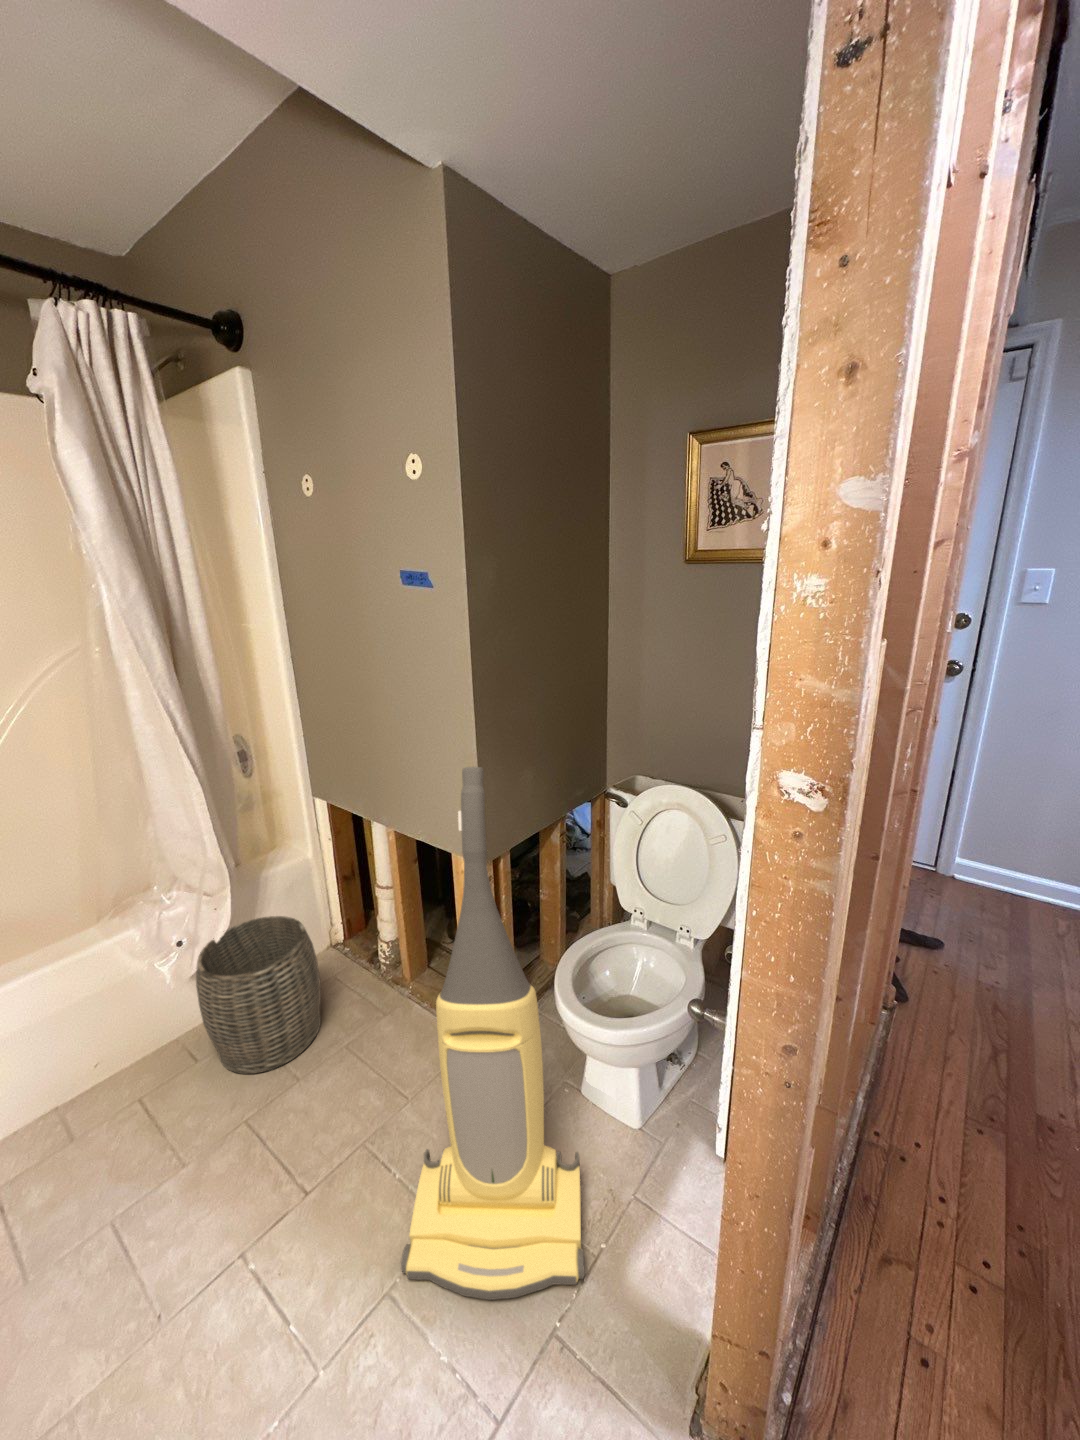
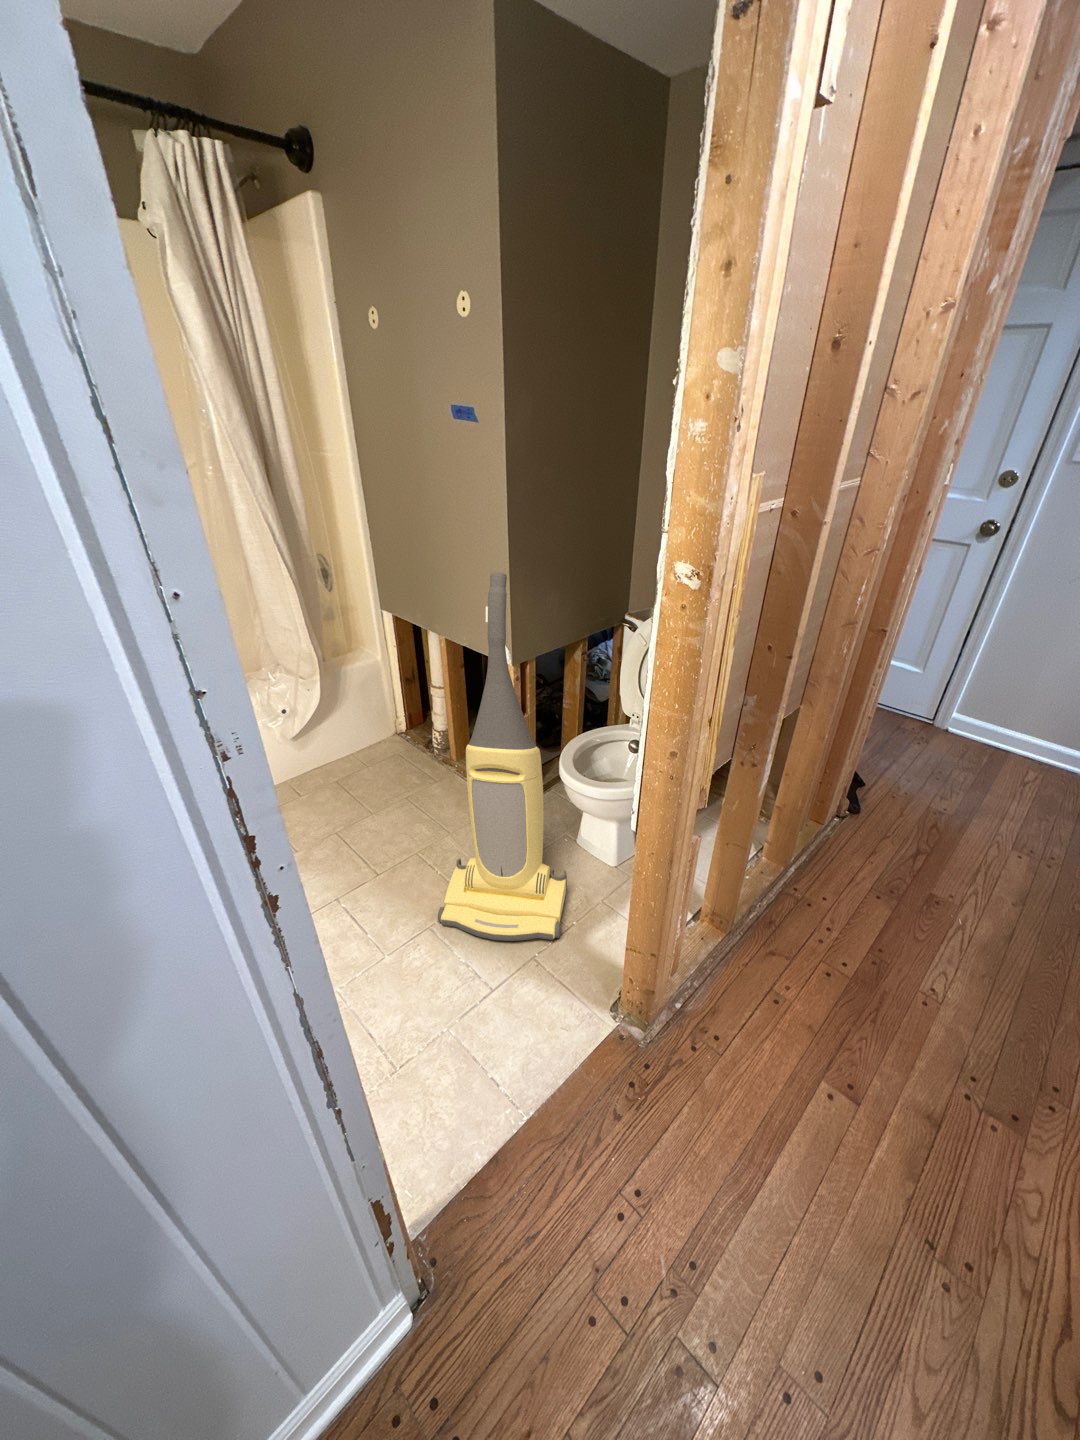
woven basket: present [196,916,321,1074] -> none [295,701,387,809]

